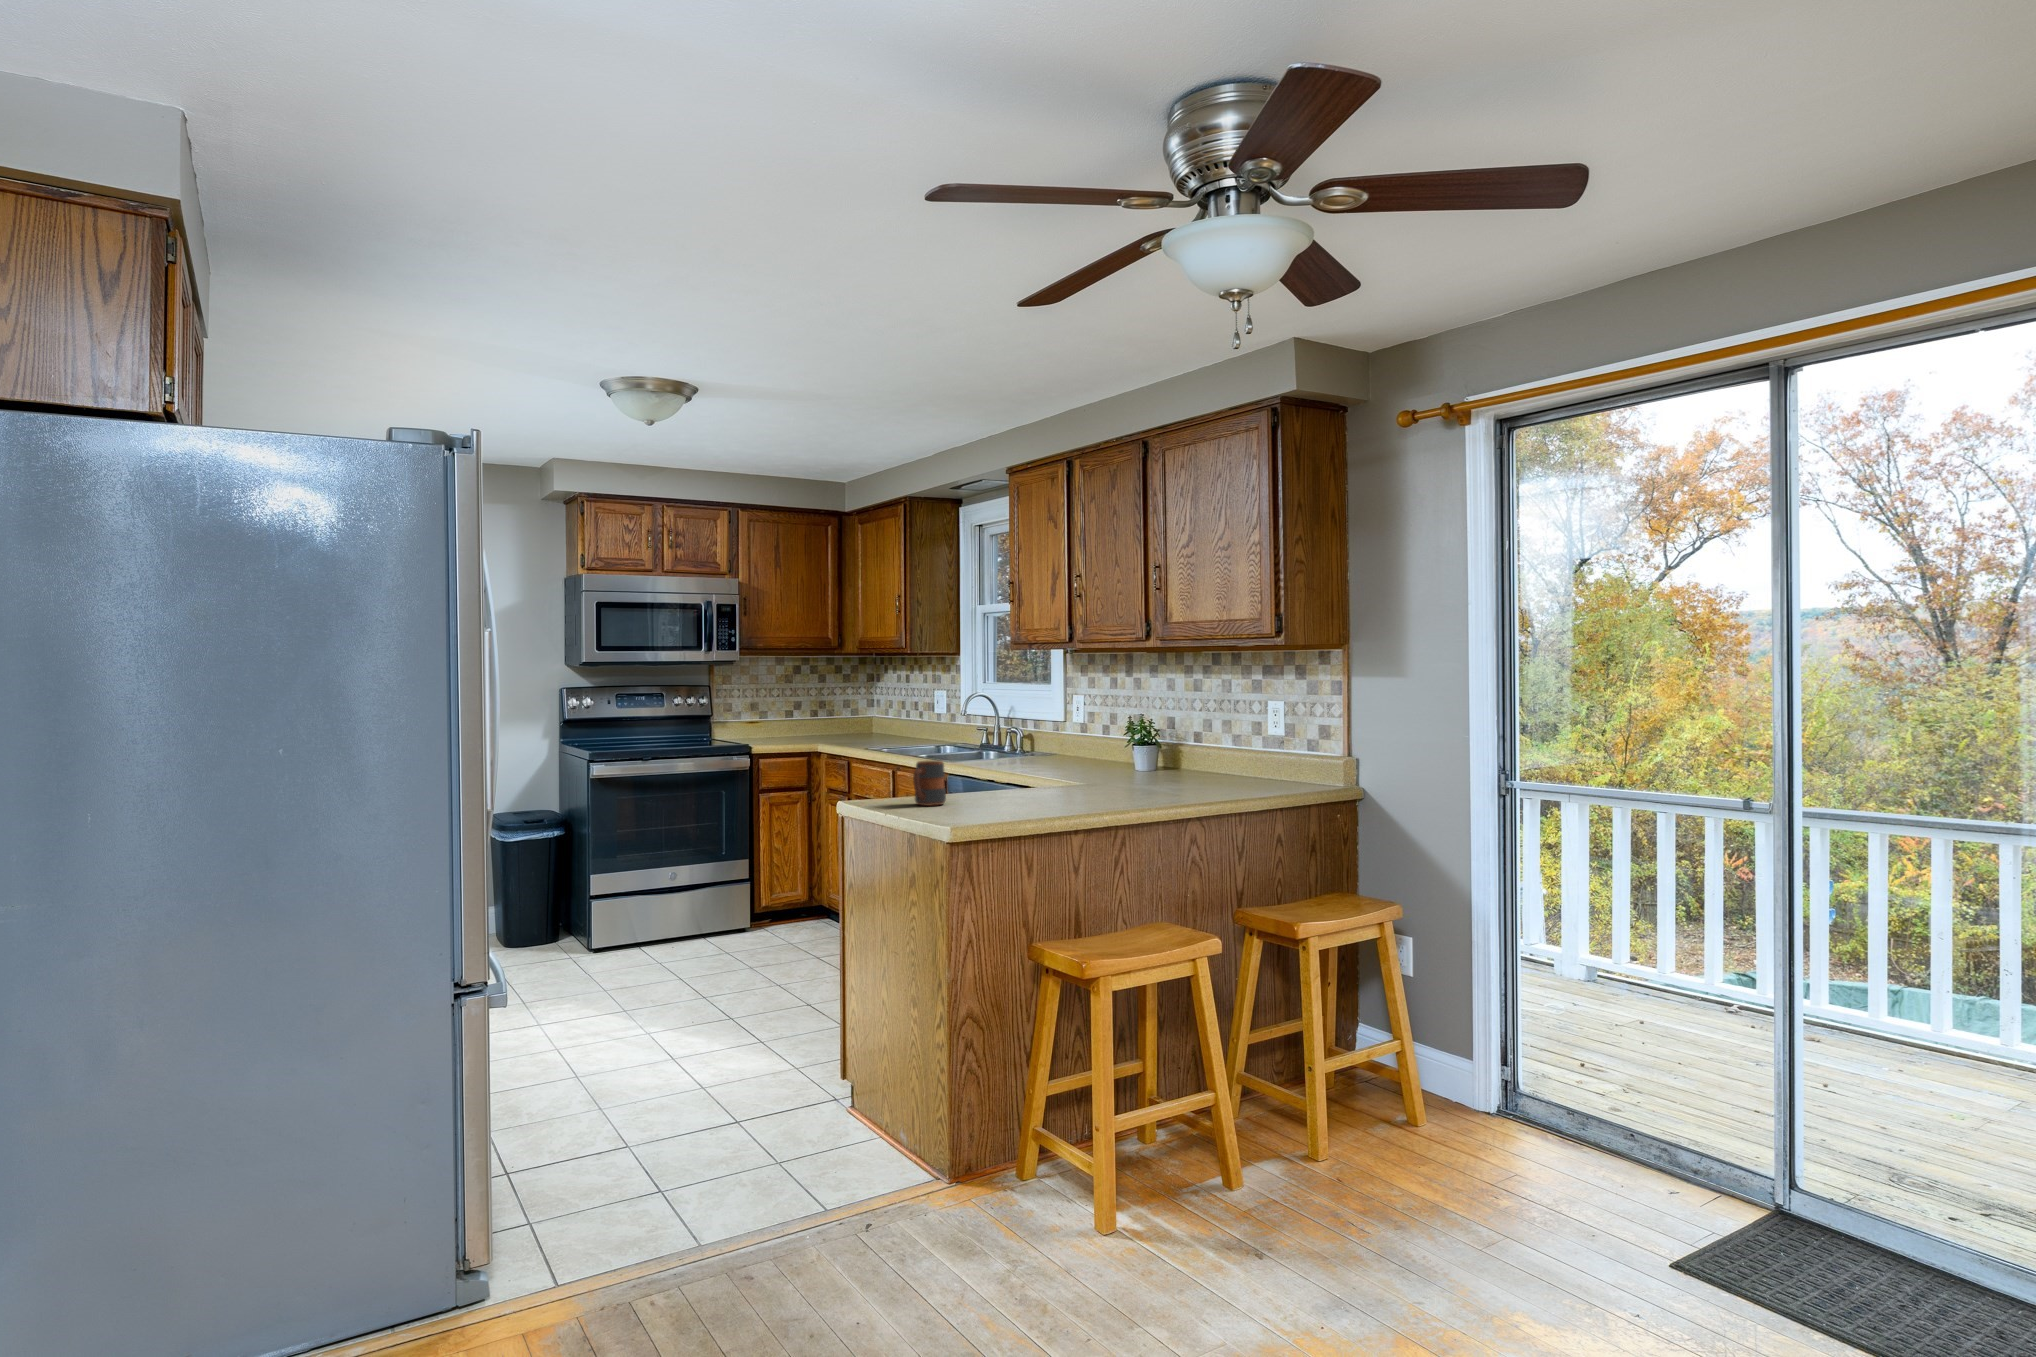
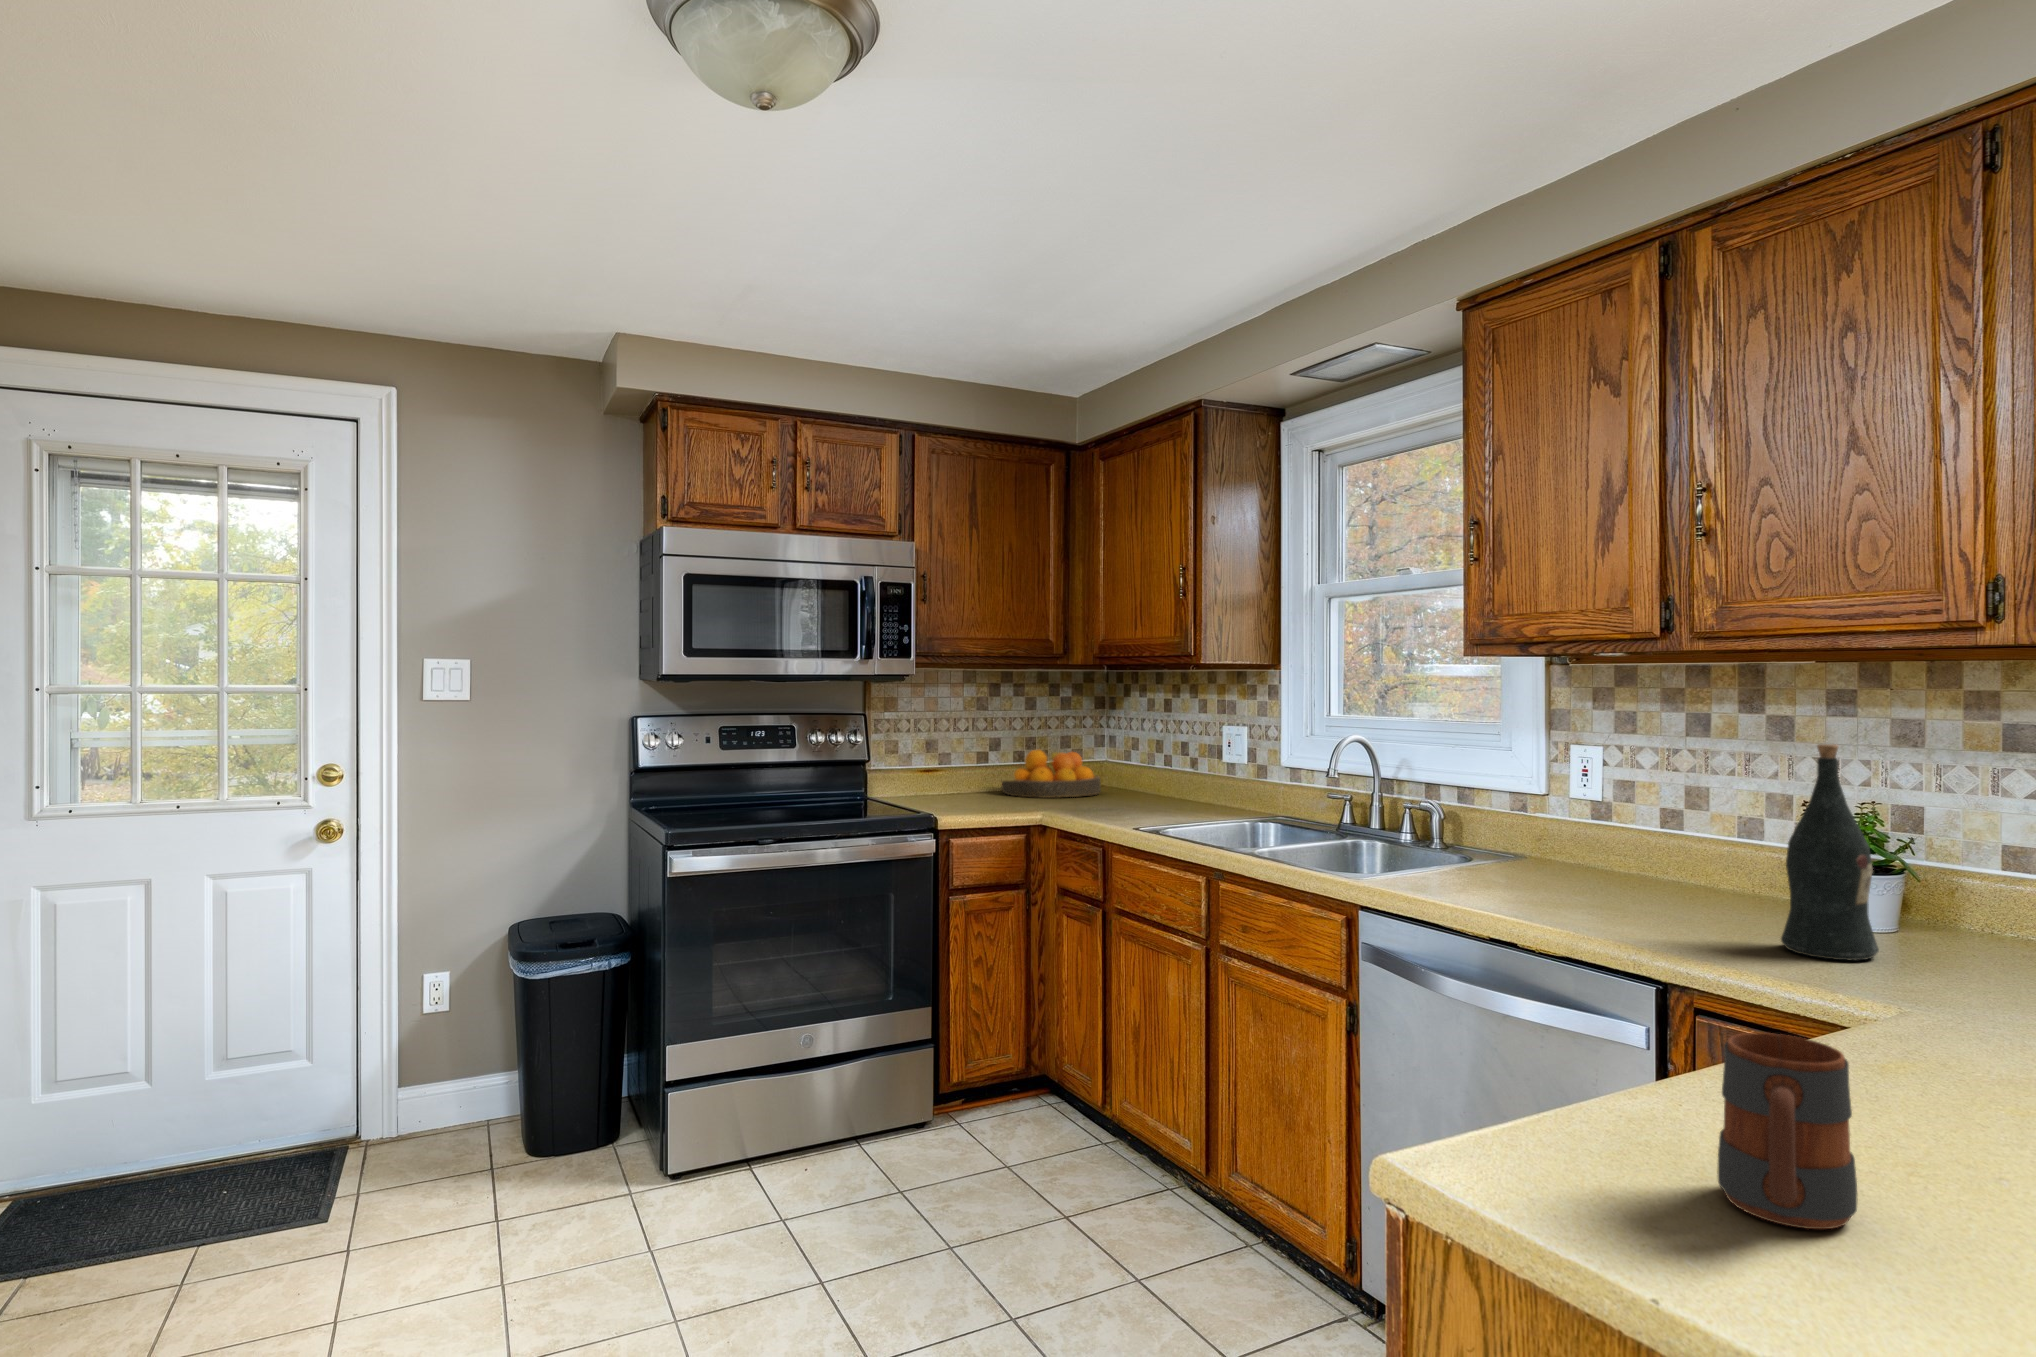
wine bottle: none [1082,689,1116,776] -> present [1781,744,1879,960]
fruit bowl: none [802,707,867,738] -> present [1002,749,1101,798]

